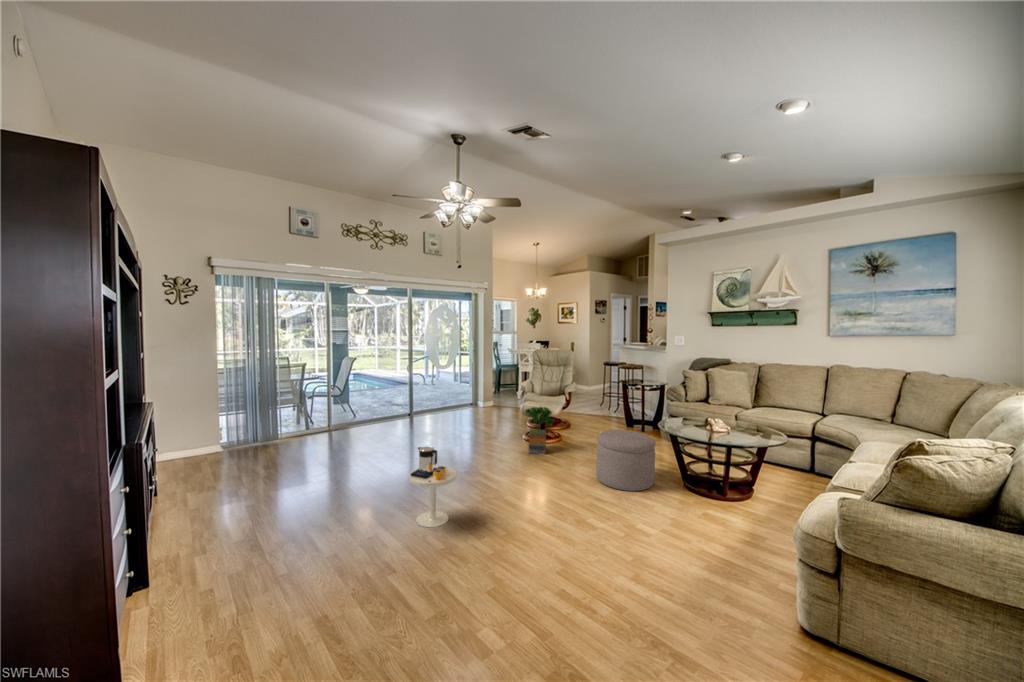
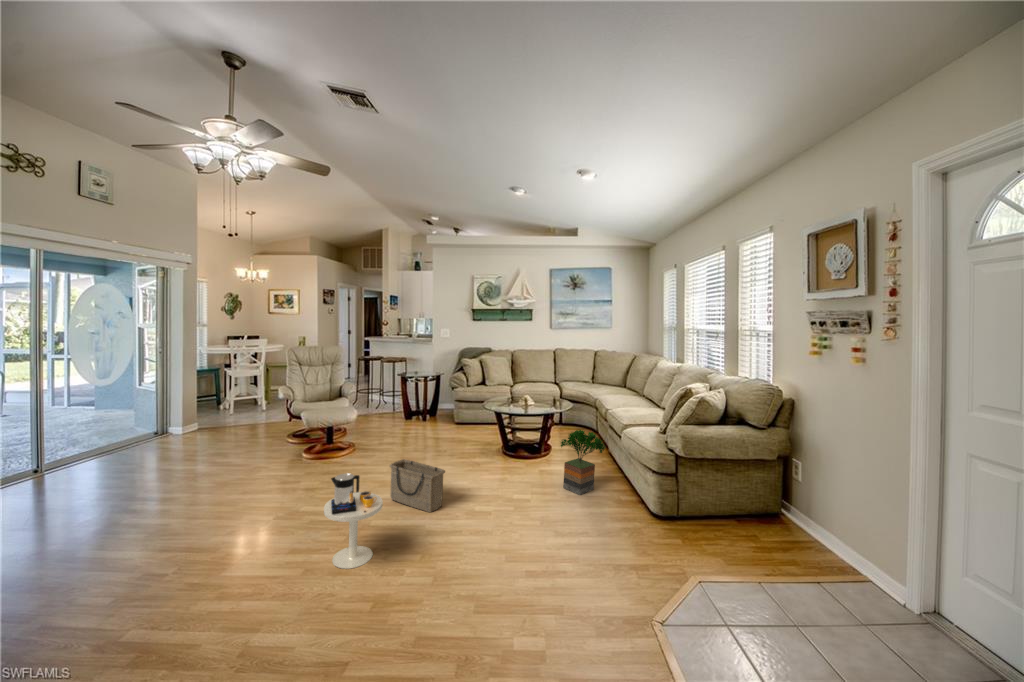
potted tree: present [525,407,554,454] -> present [561,430,605,495]
ottoman: present [596,430,656,491] -> none [445,417,496,470]
basket: none [510,455,545,511] -> present [390,459,445,512]

